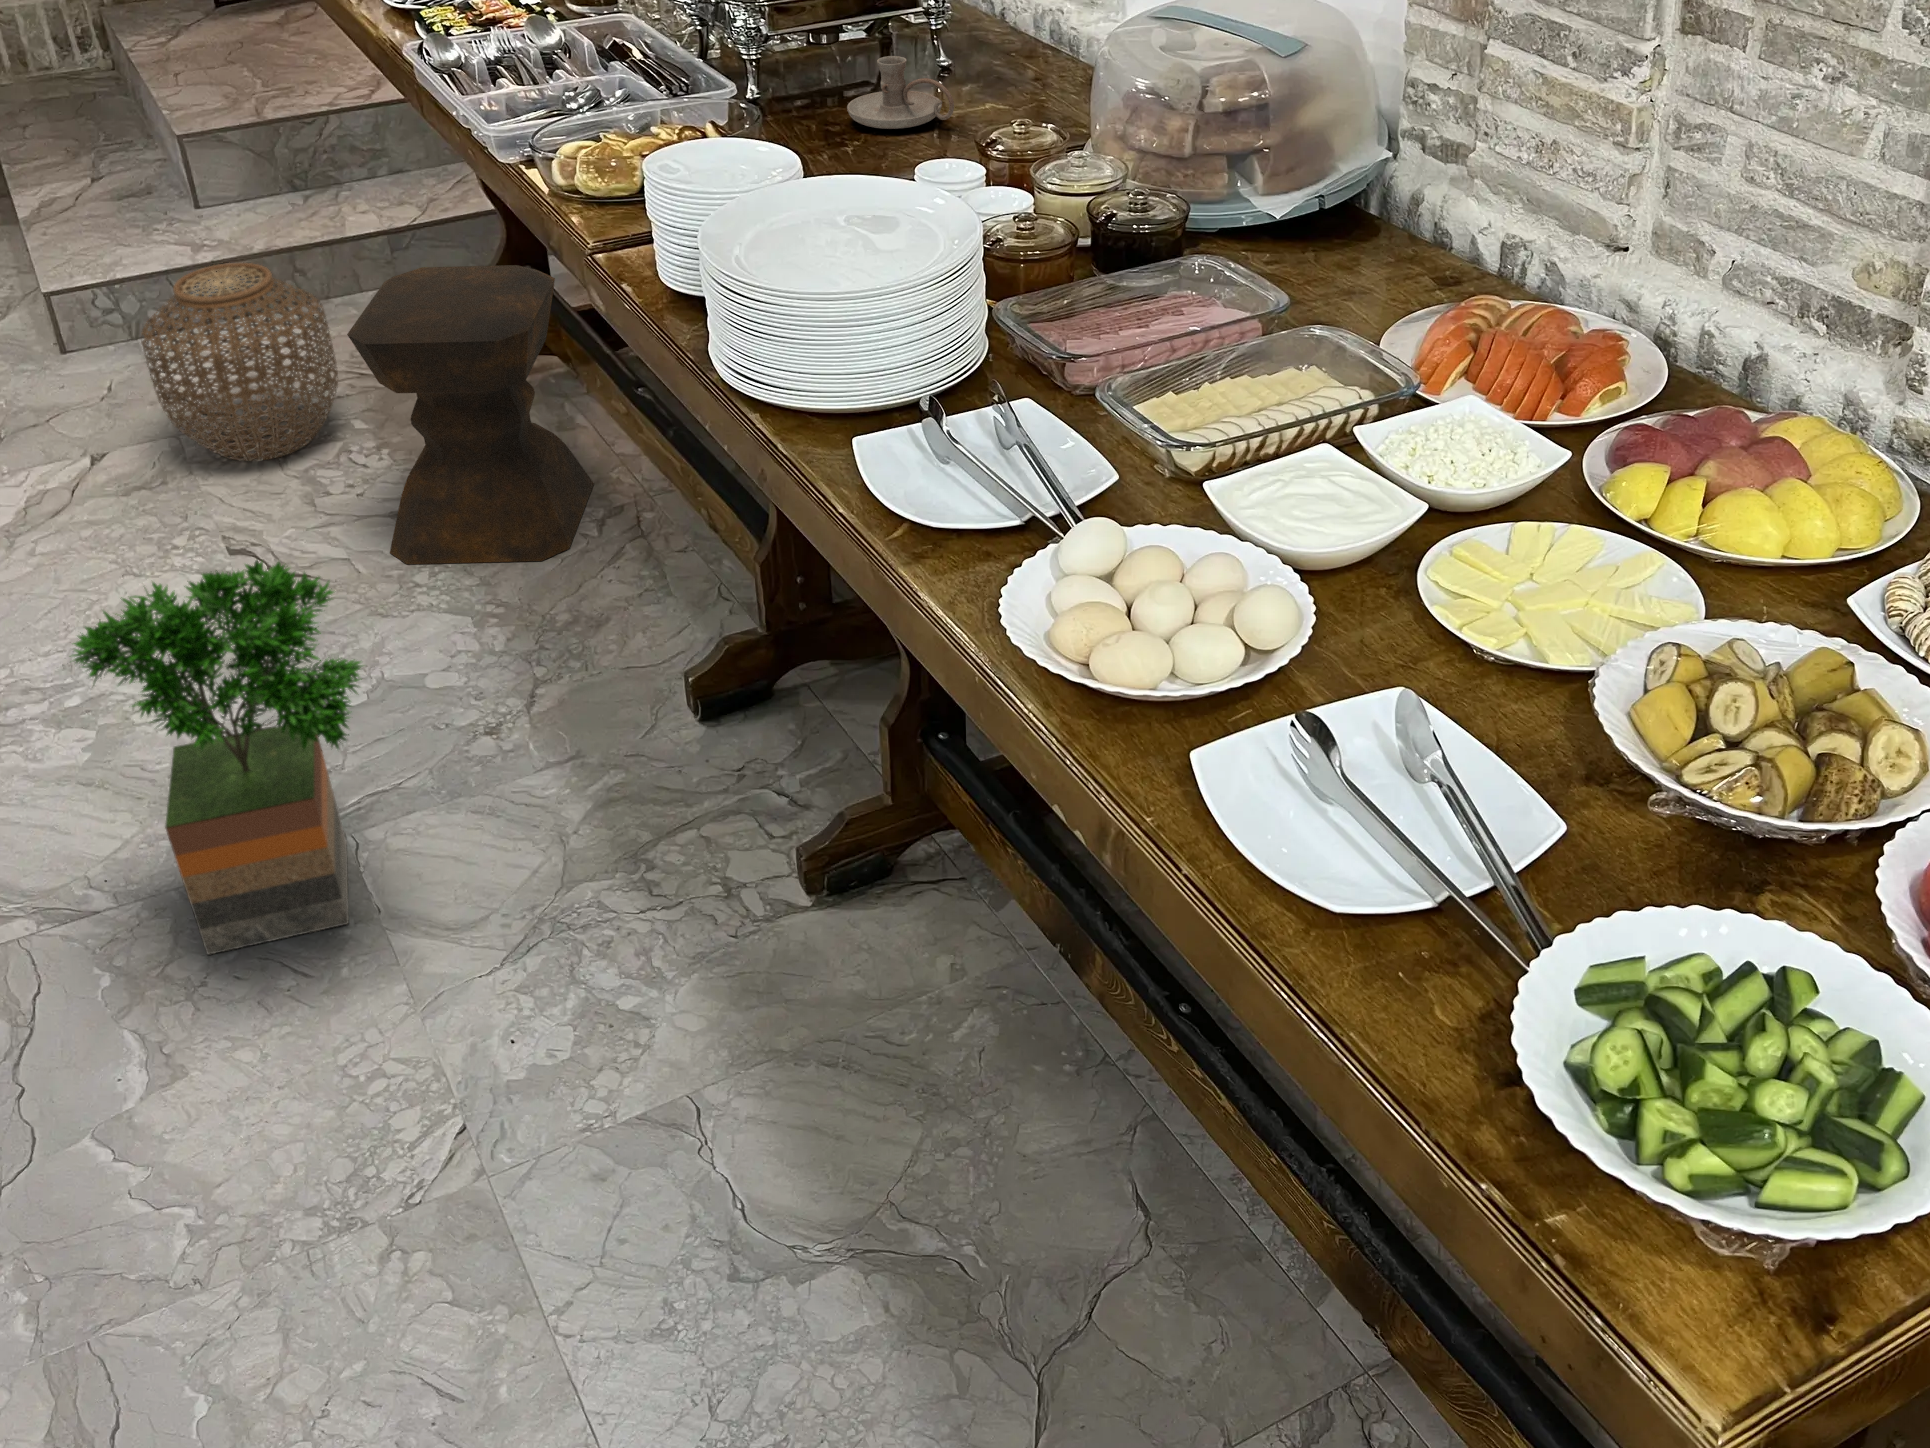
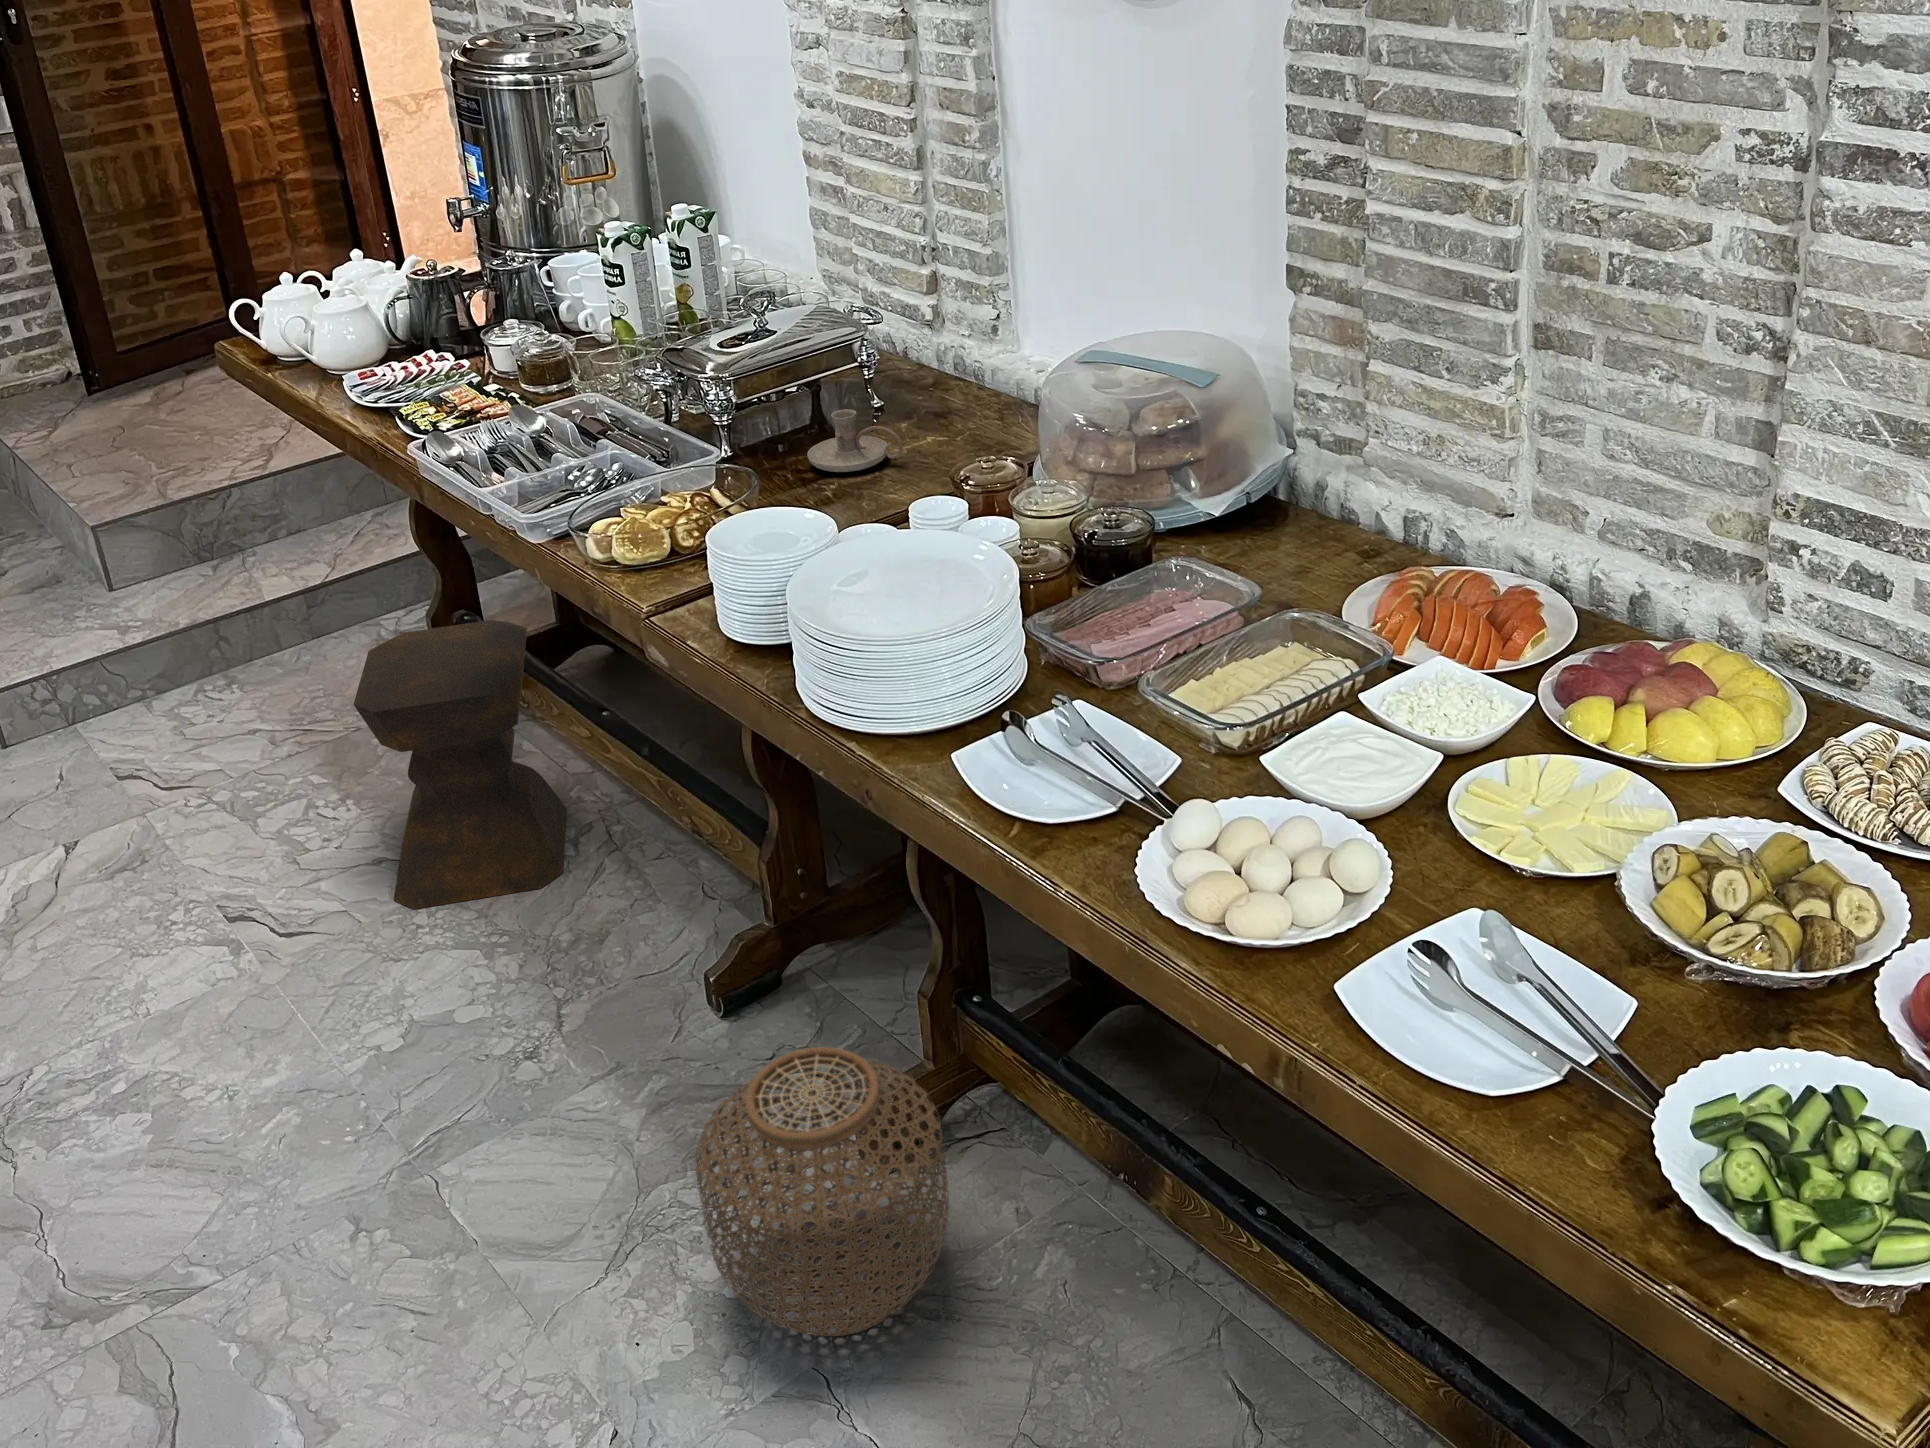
woven basket: present [141,263,338,461] -> present [696,1047,949,1336]
potted tree: present [70,560,363,955] -> none [211,926,482,1311]

